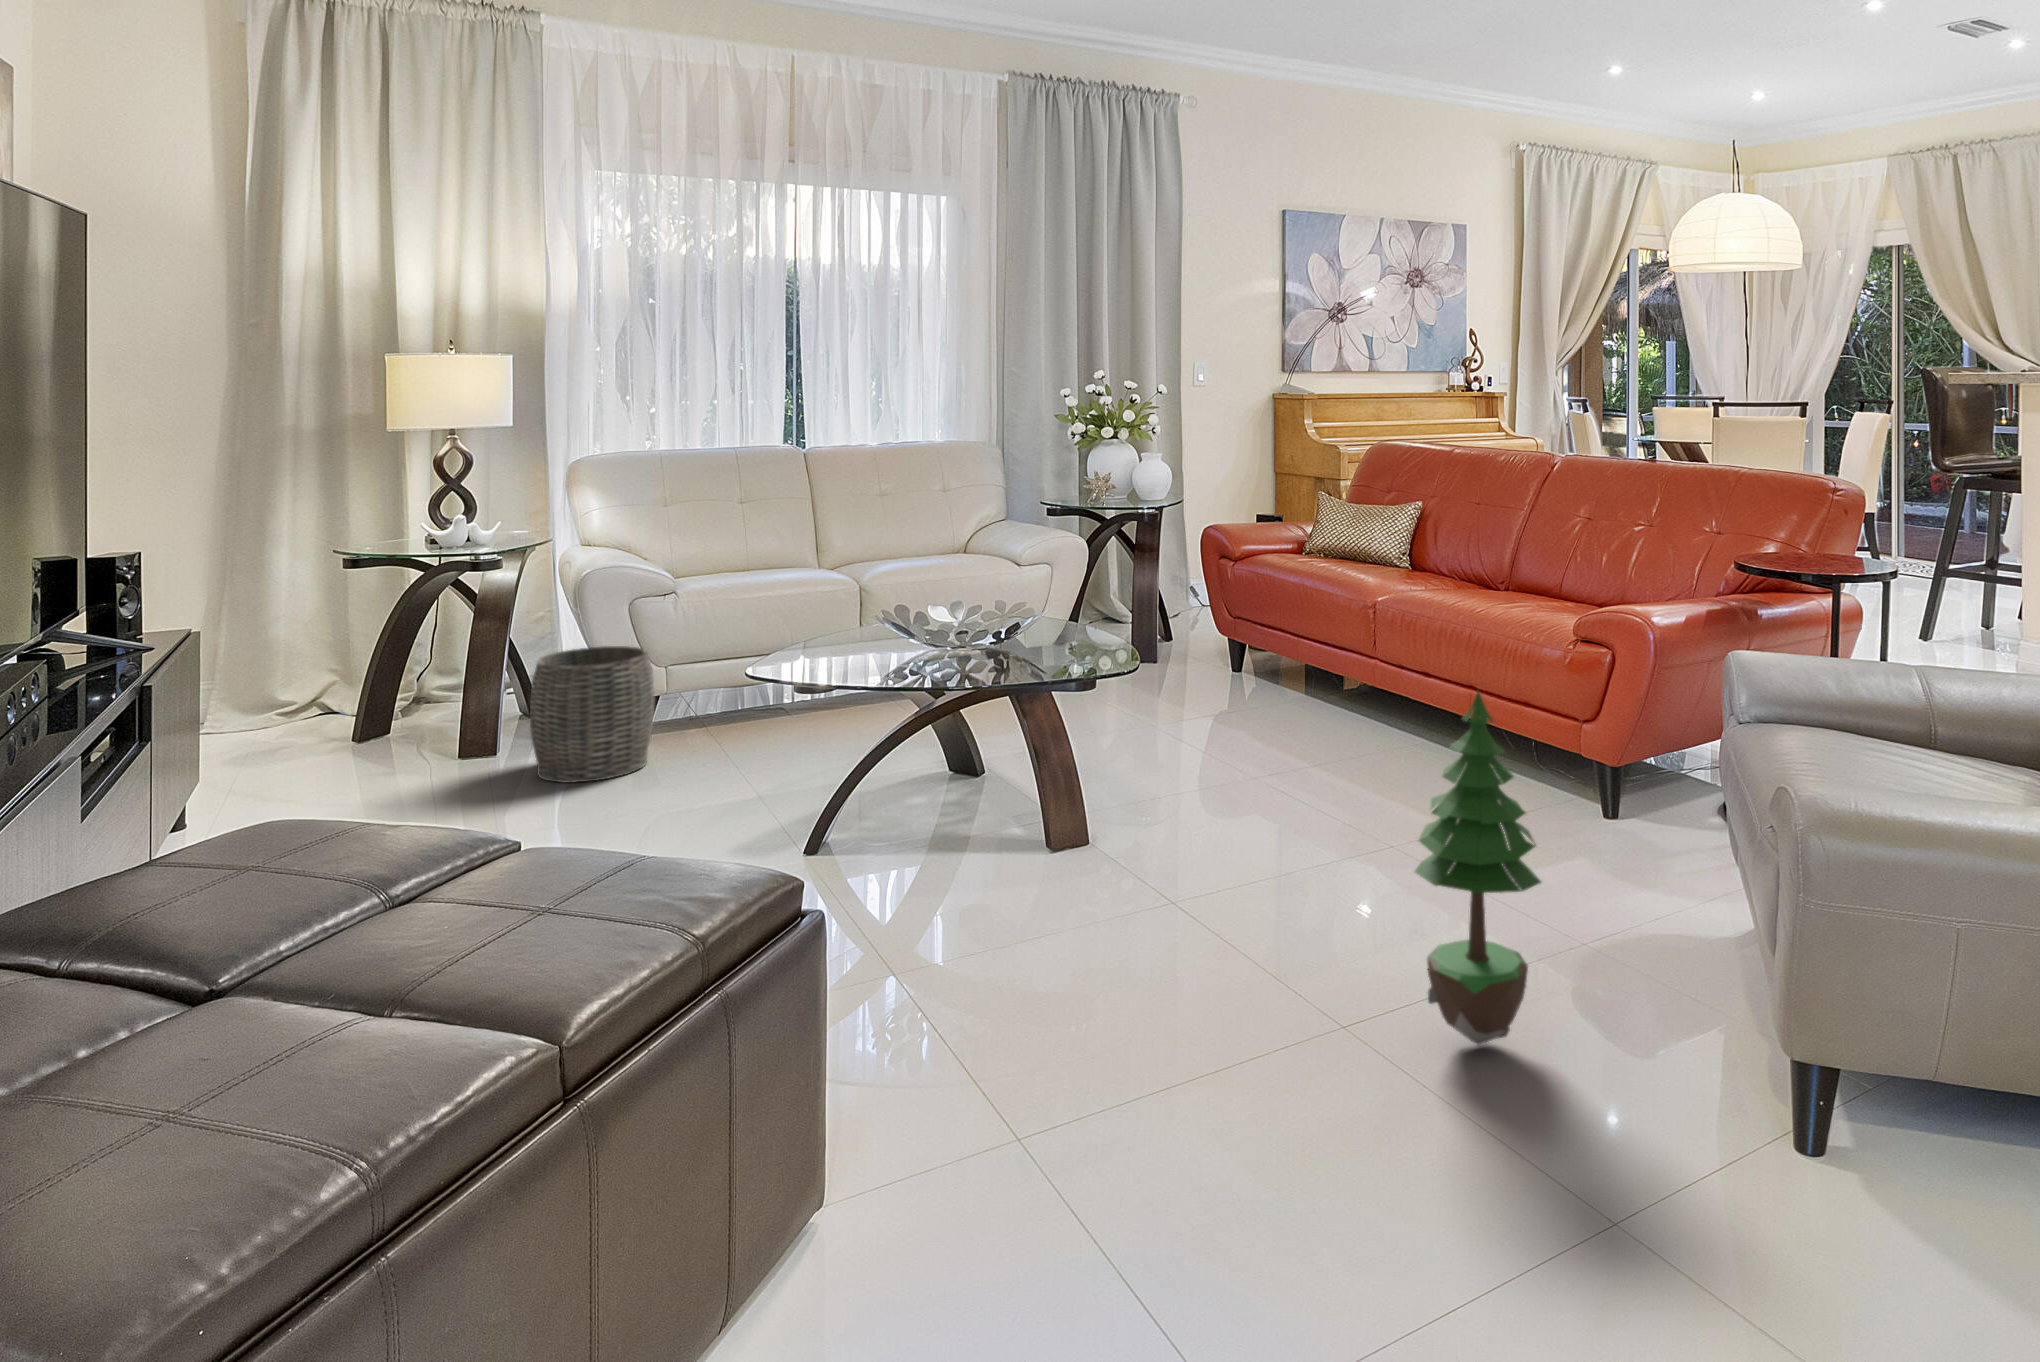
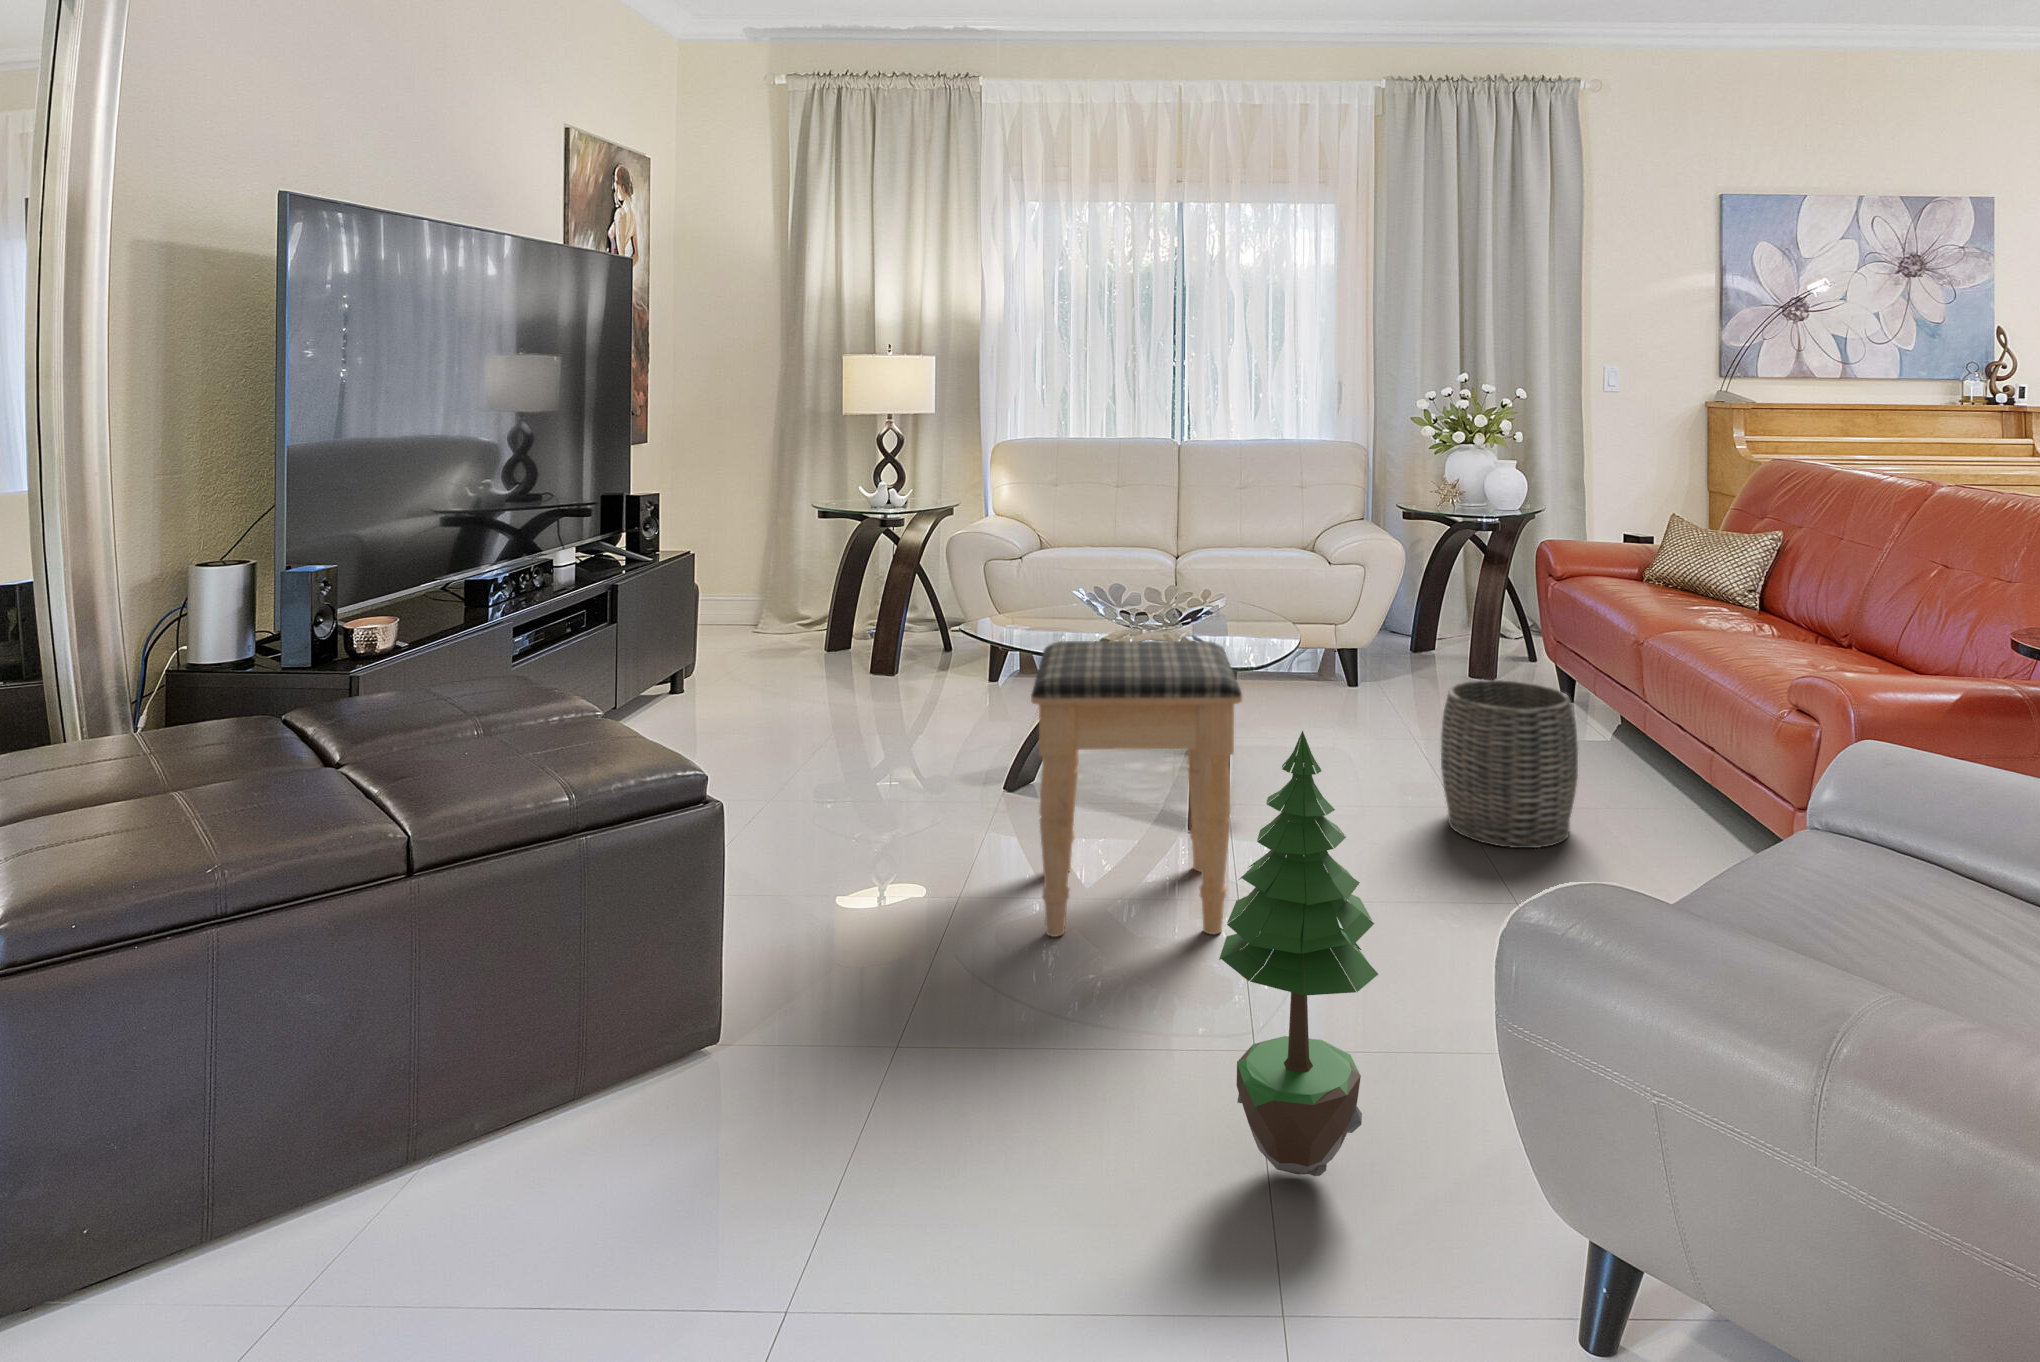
woven basket: present [530,646,654,783] -> present [1441,680,1578,848]
footstool: none [974,647,1230,951] -> present [1031,641,1242,937]

